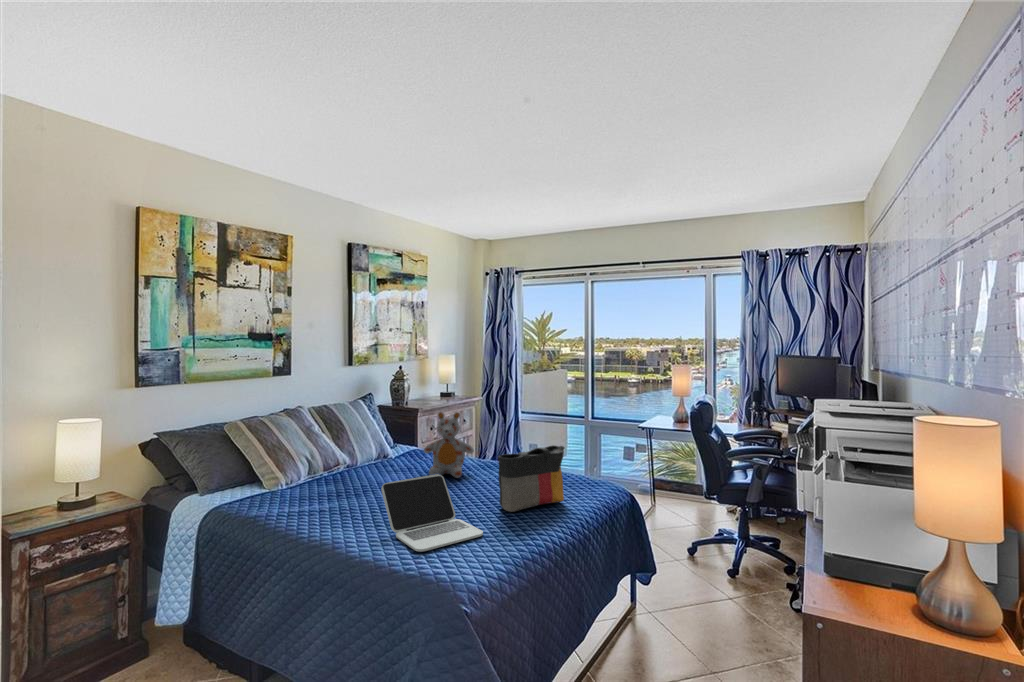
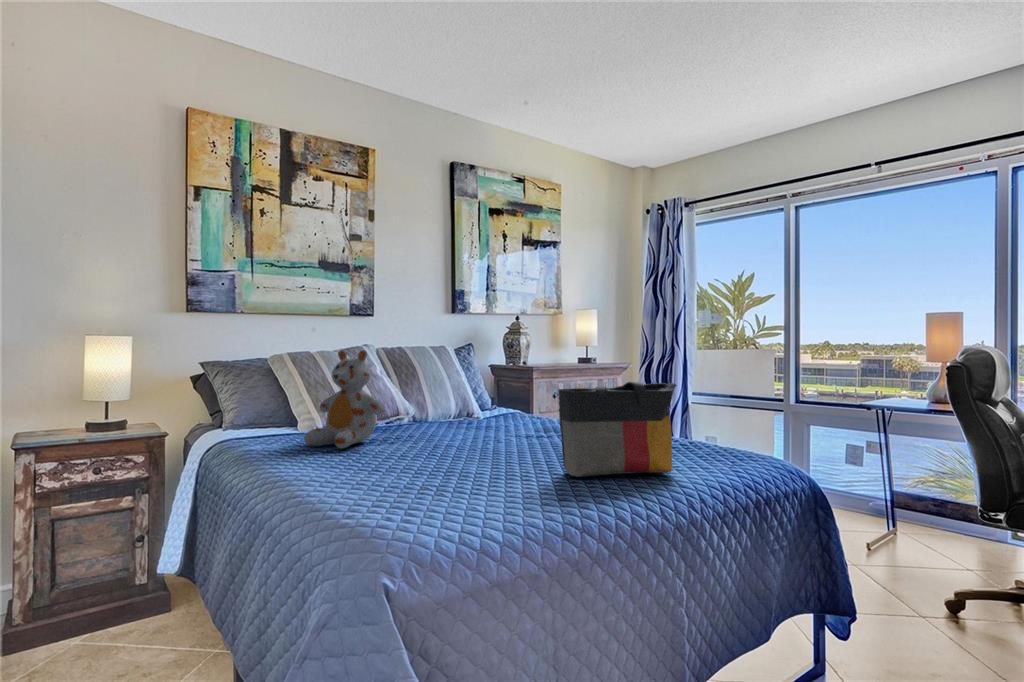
stuffed bear: present [424,412,474,478] -> present [304,350,385,448]
laptop: present [381,474,483,552] -> none [379,412,505,504]

